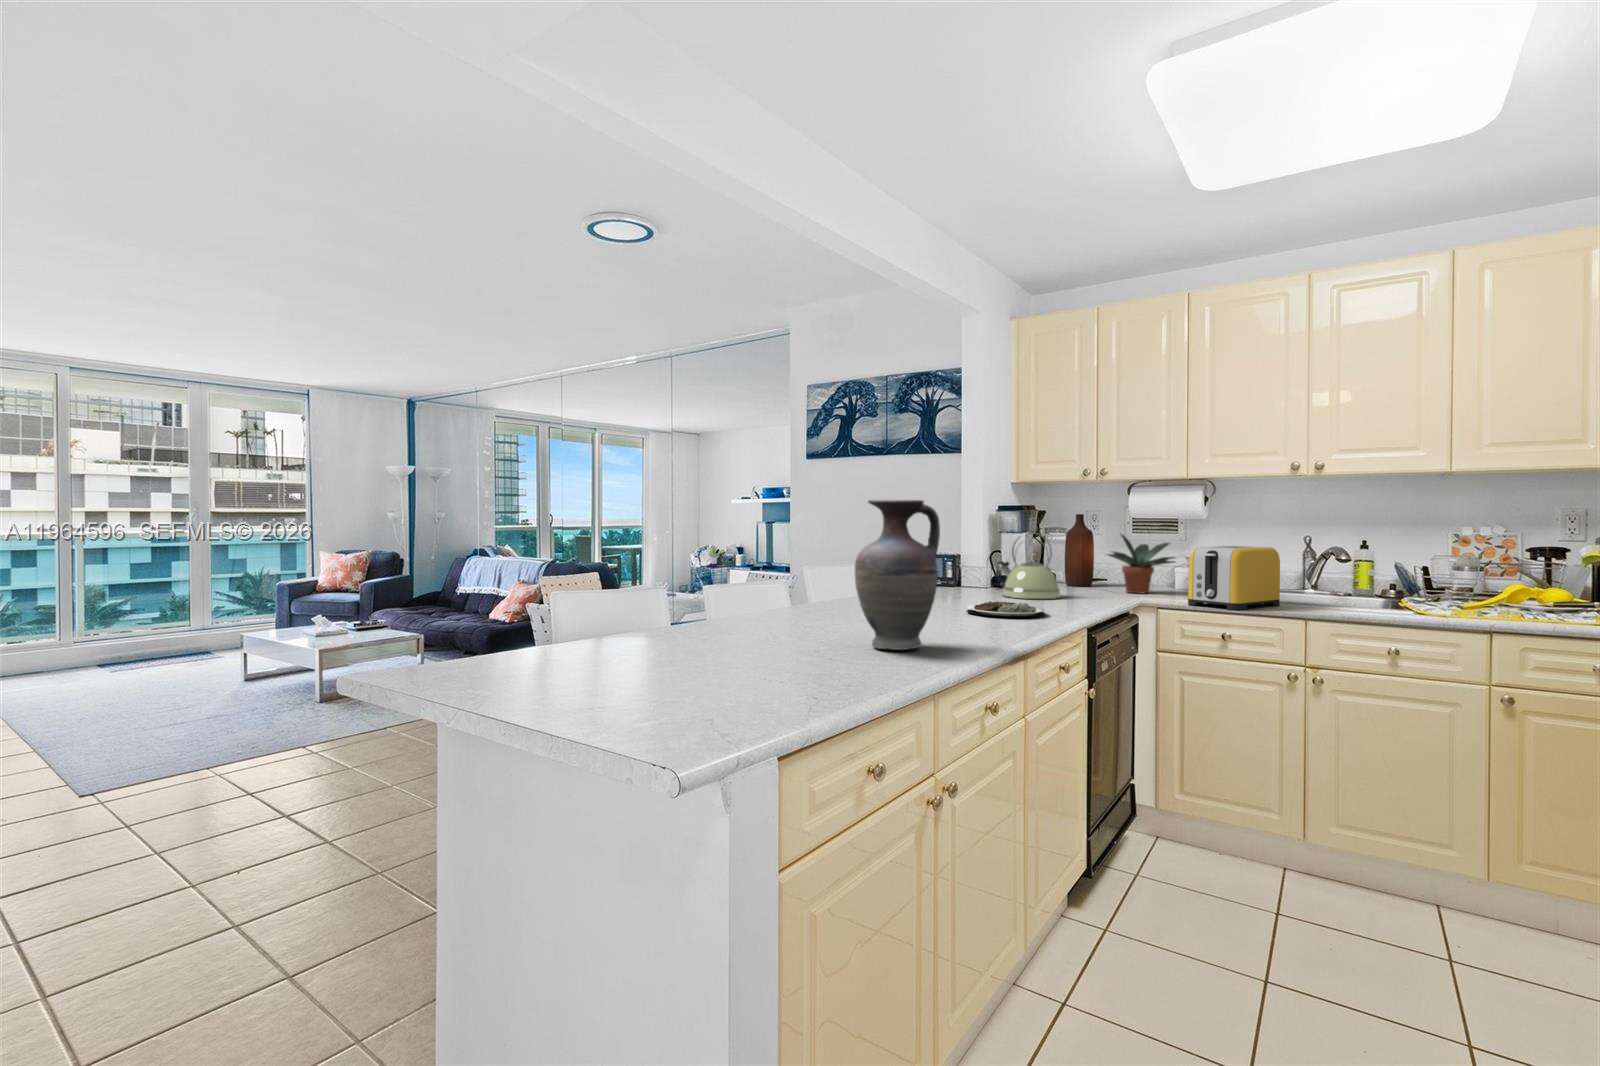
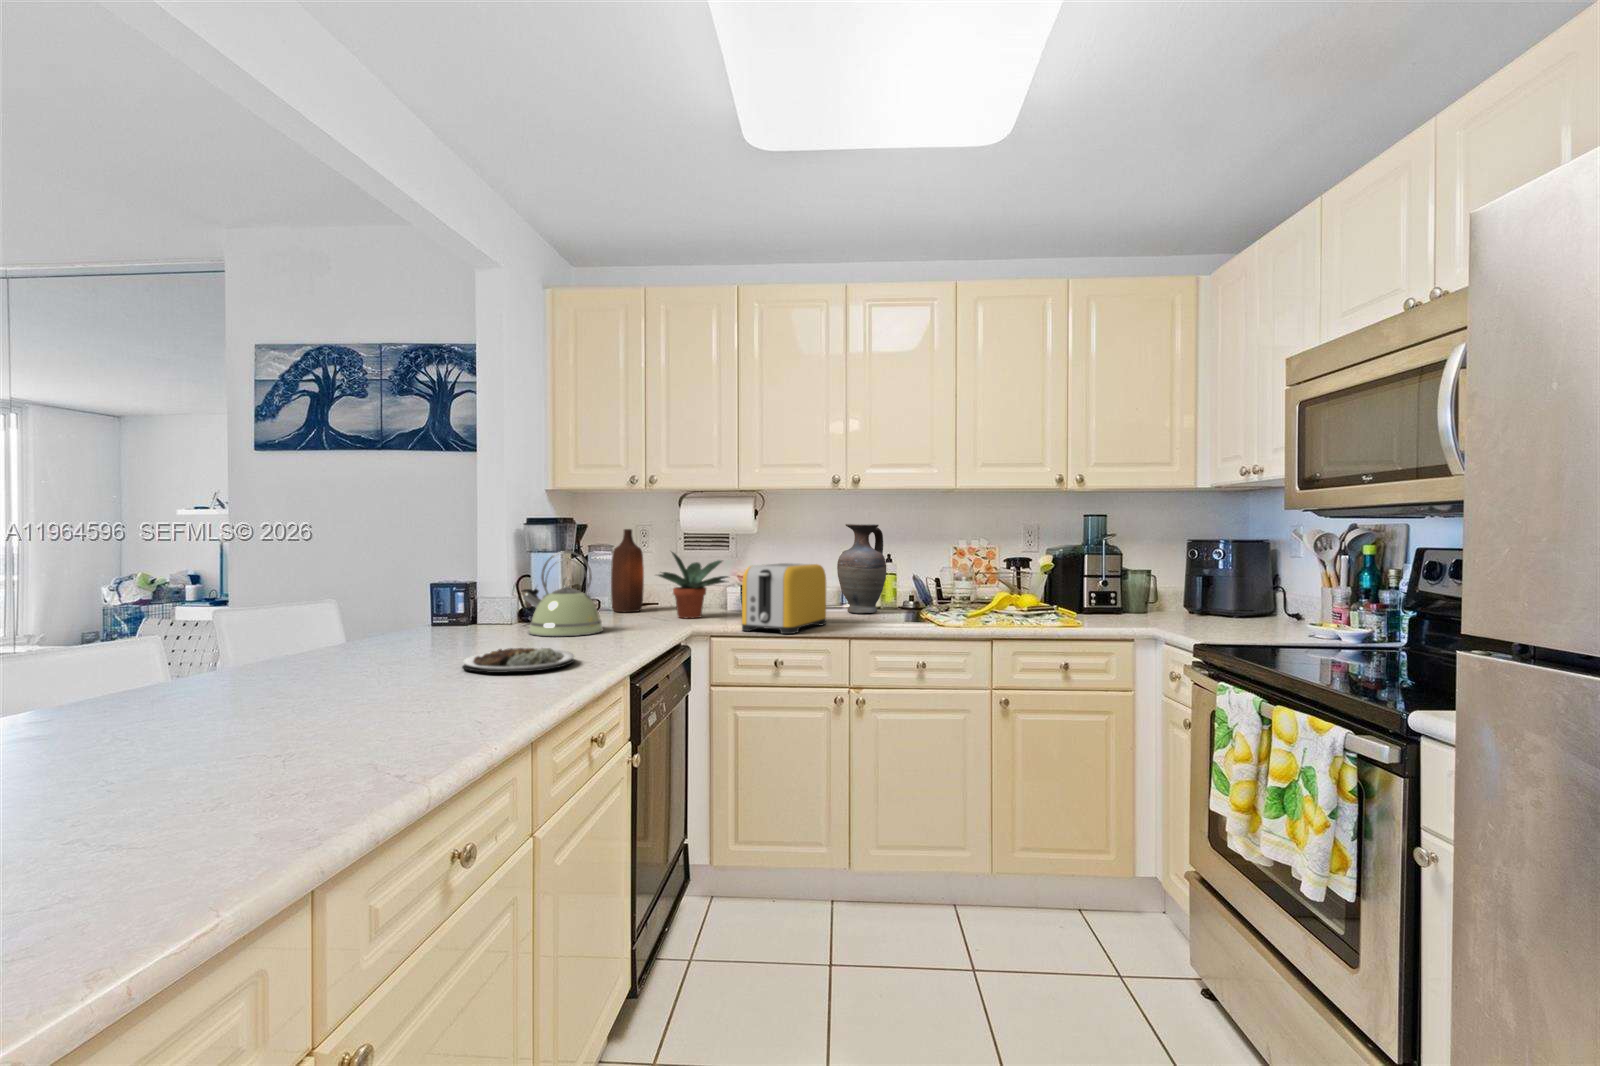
vase: present [855,499,940,650] -> present [837,524,886,613]

